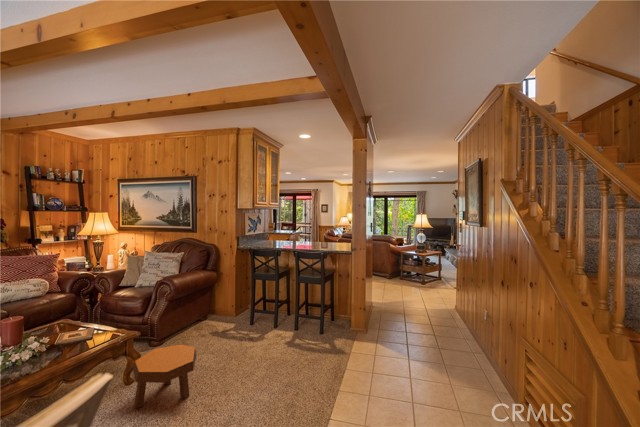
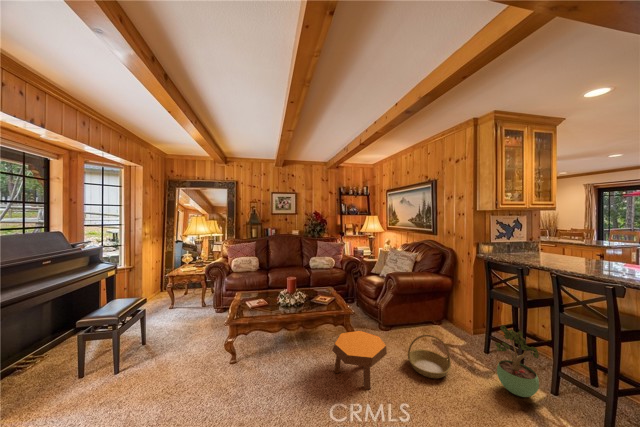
potted plant: none [267,294,296,340] -> present [495,325,539,397]
basket: none [204,323,242,361] -> present [408,335,451,378]

